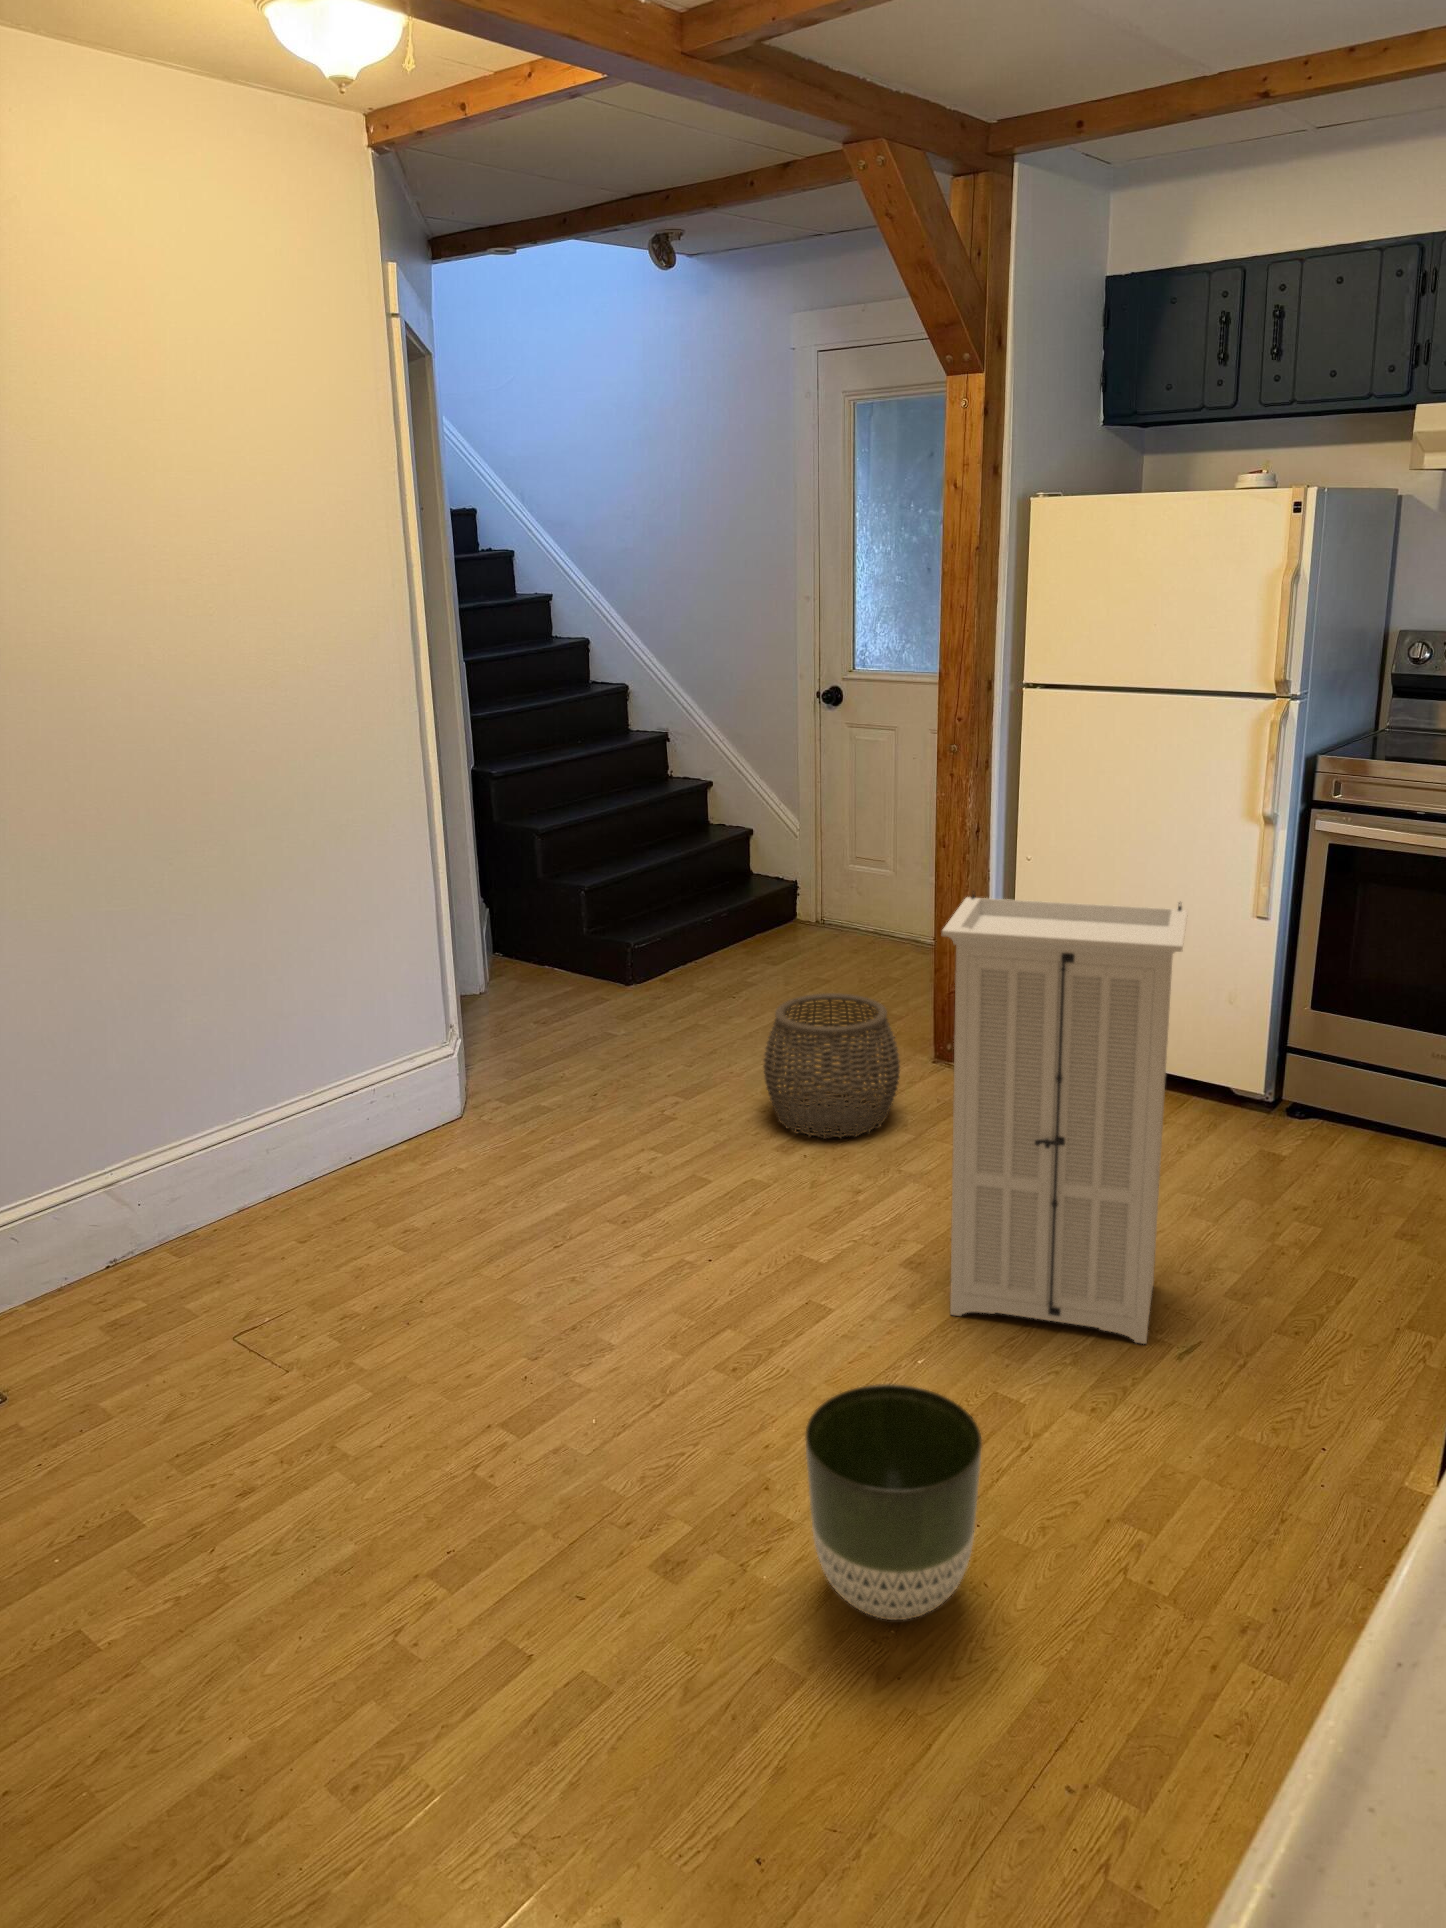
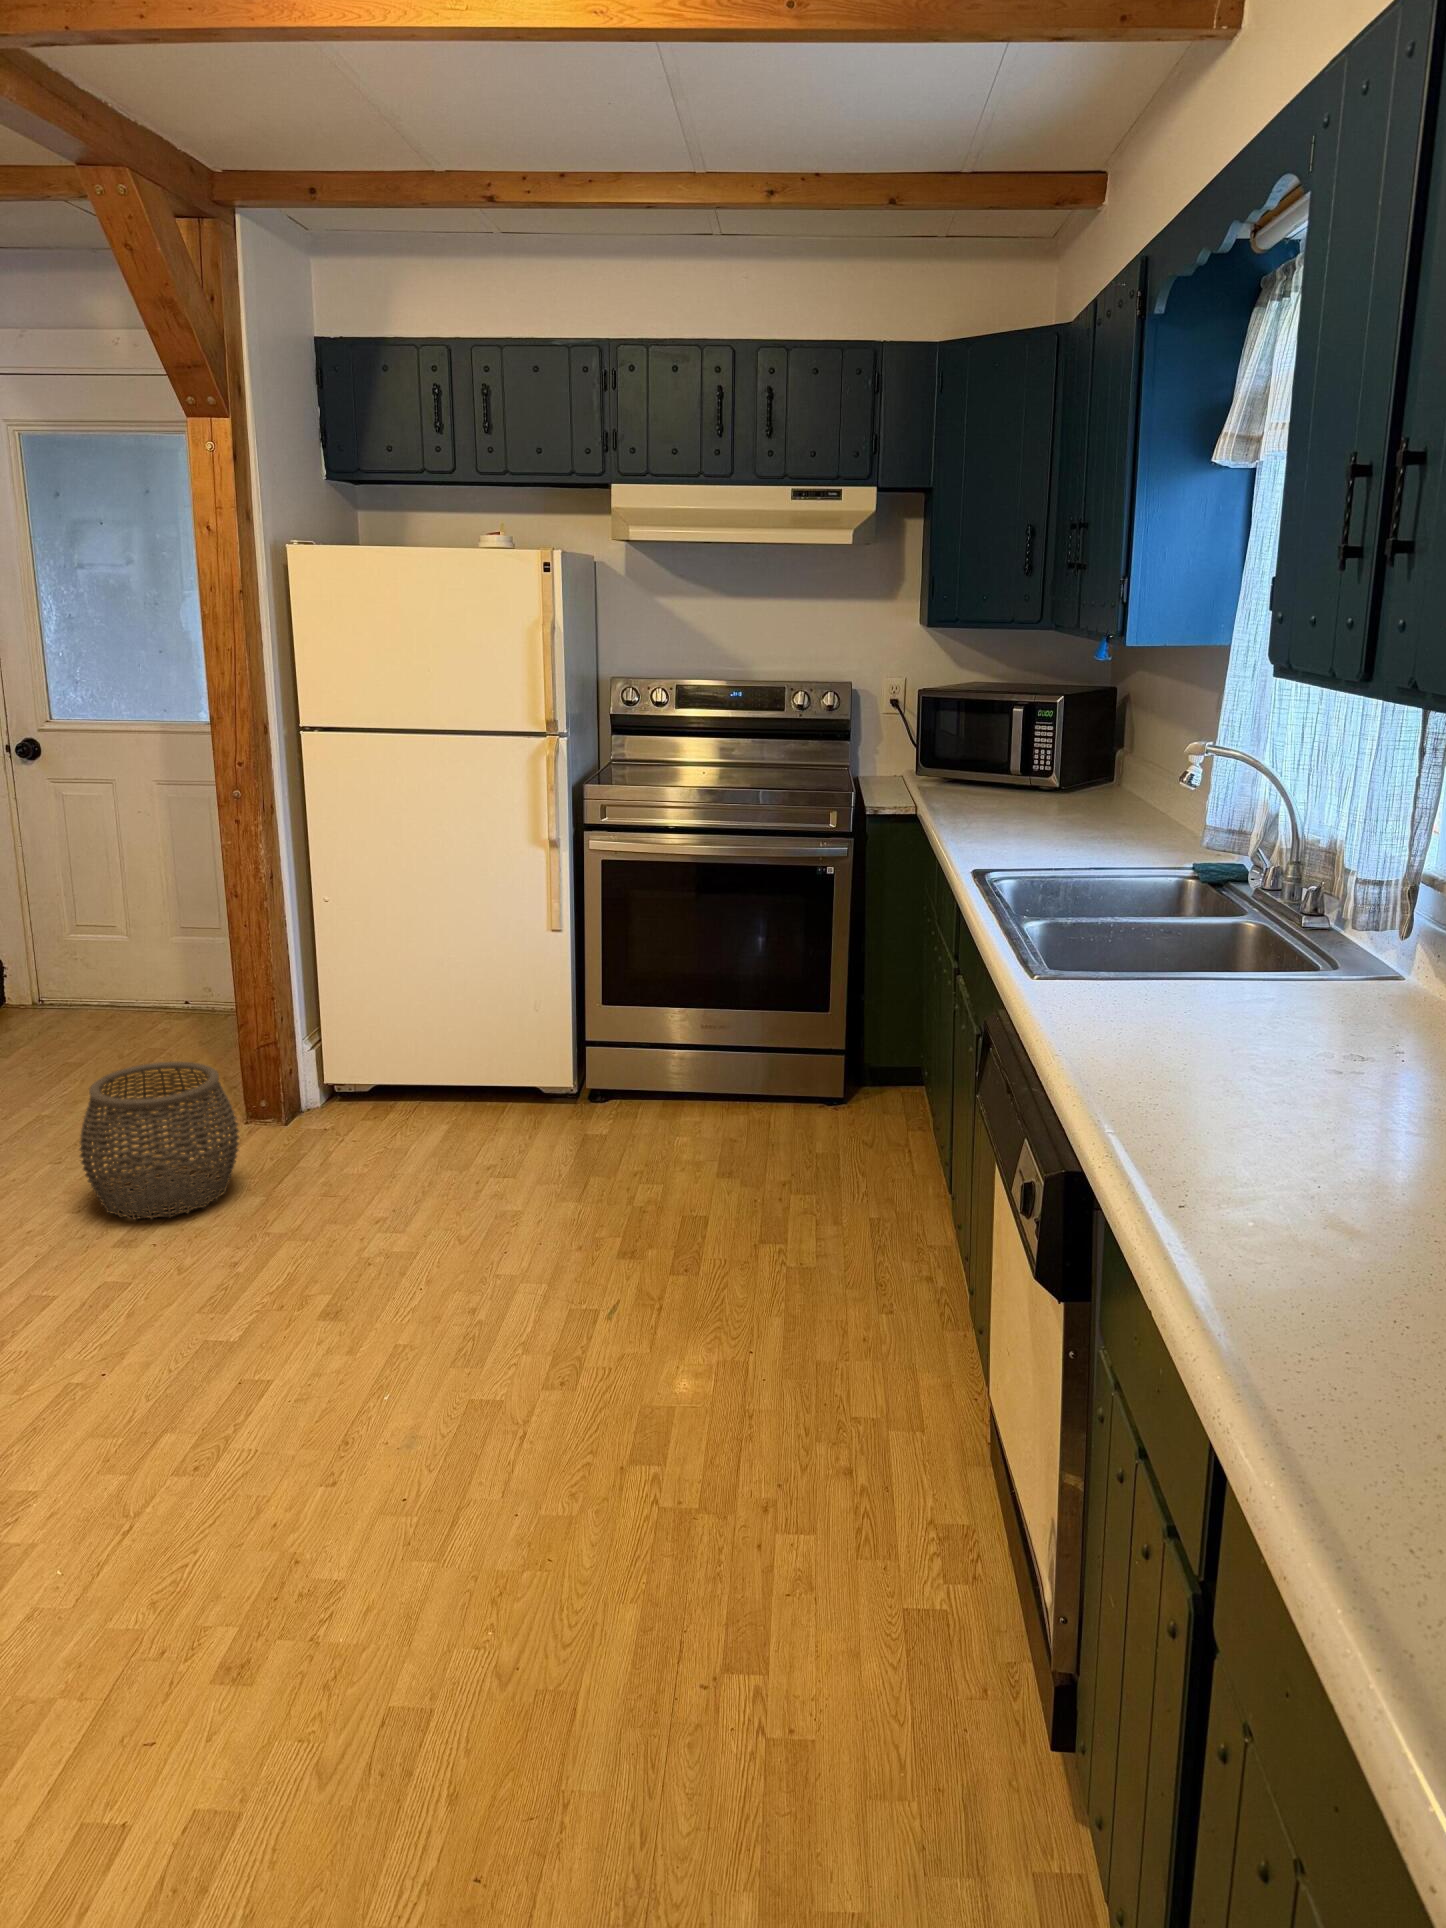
storage cabinet: present [942,891,1188,1344] -> none [350,911,582,1345]
planter: present [805,1384,982,1620] -> none [377,1395,553,1628]

